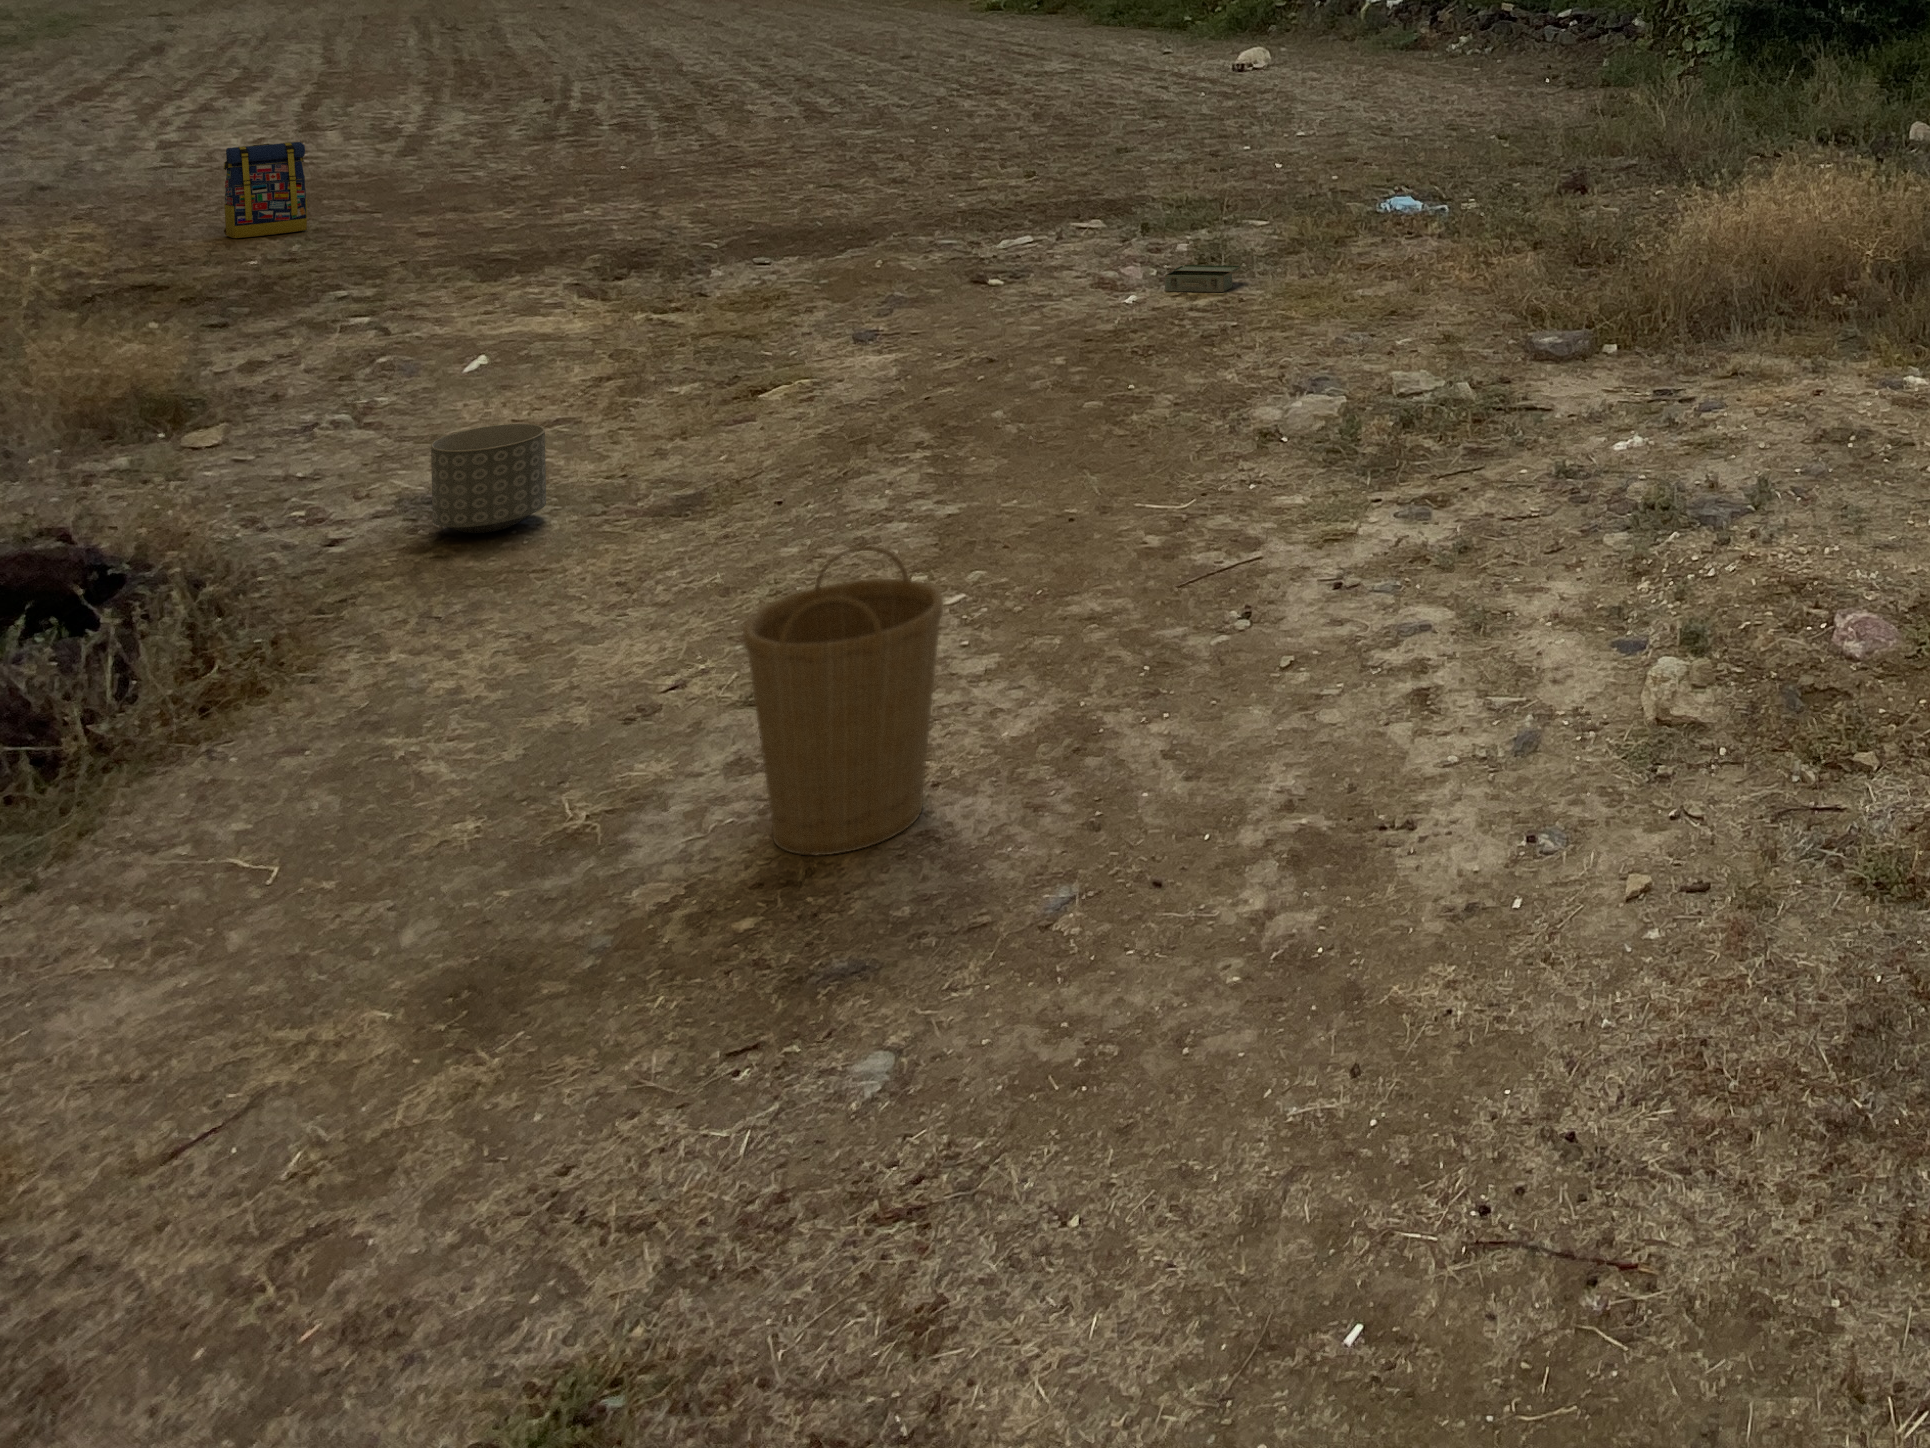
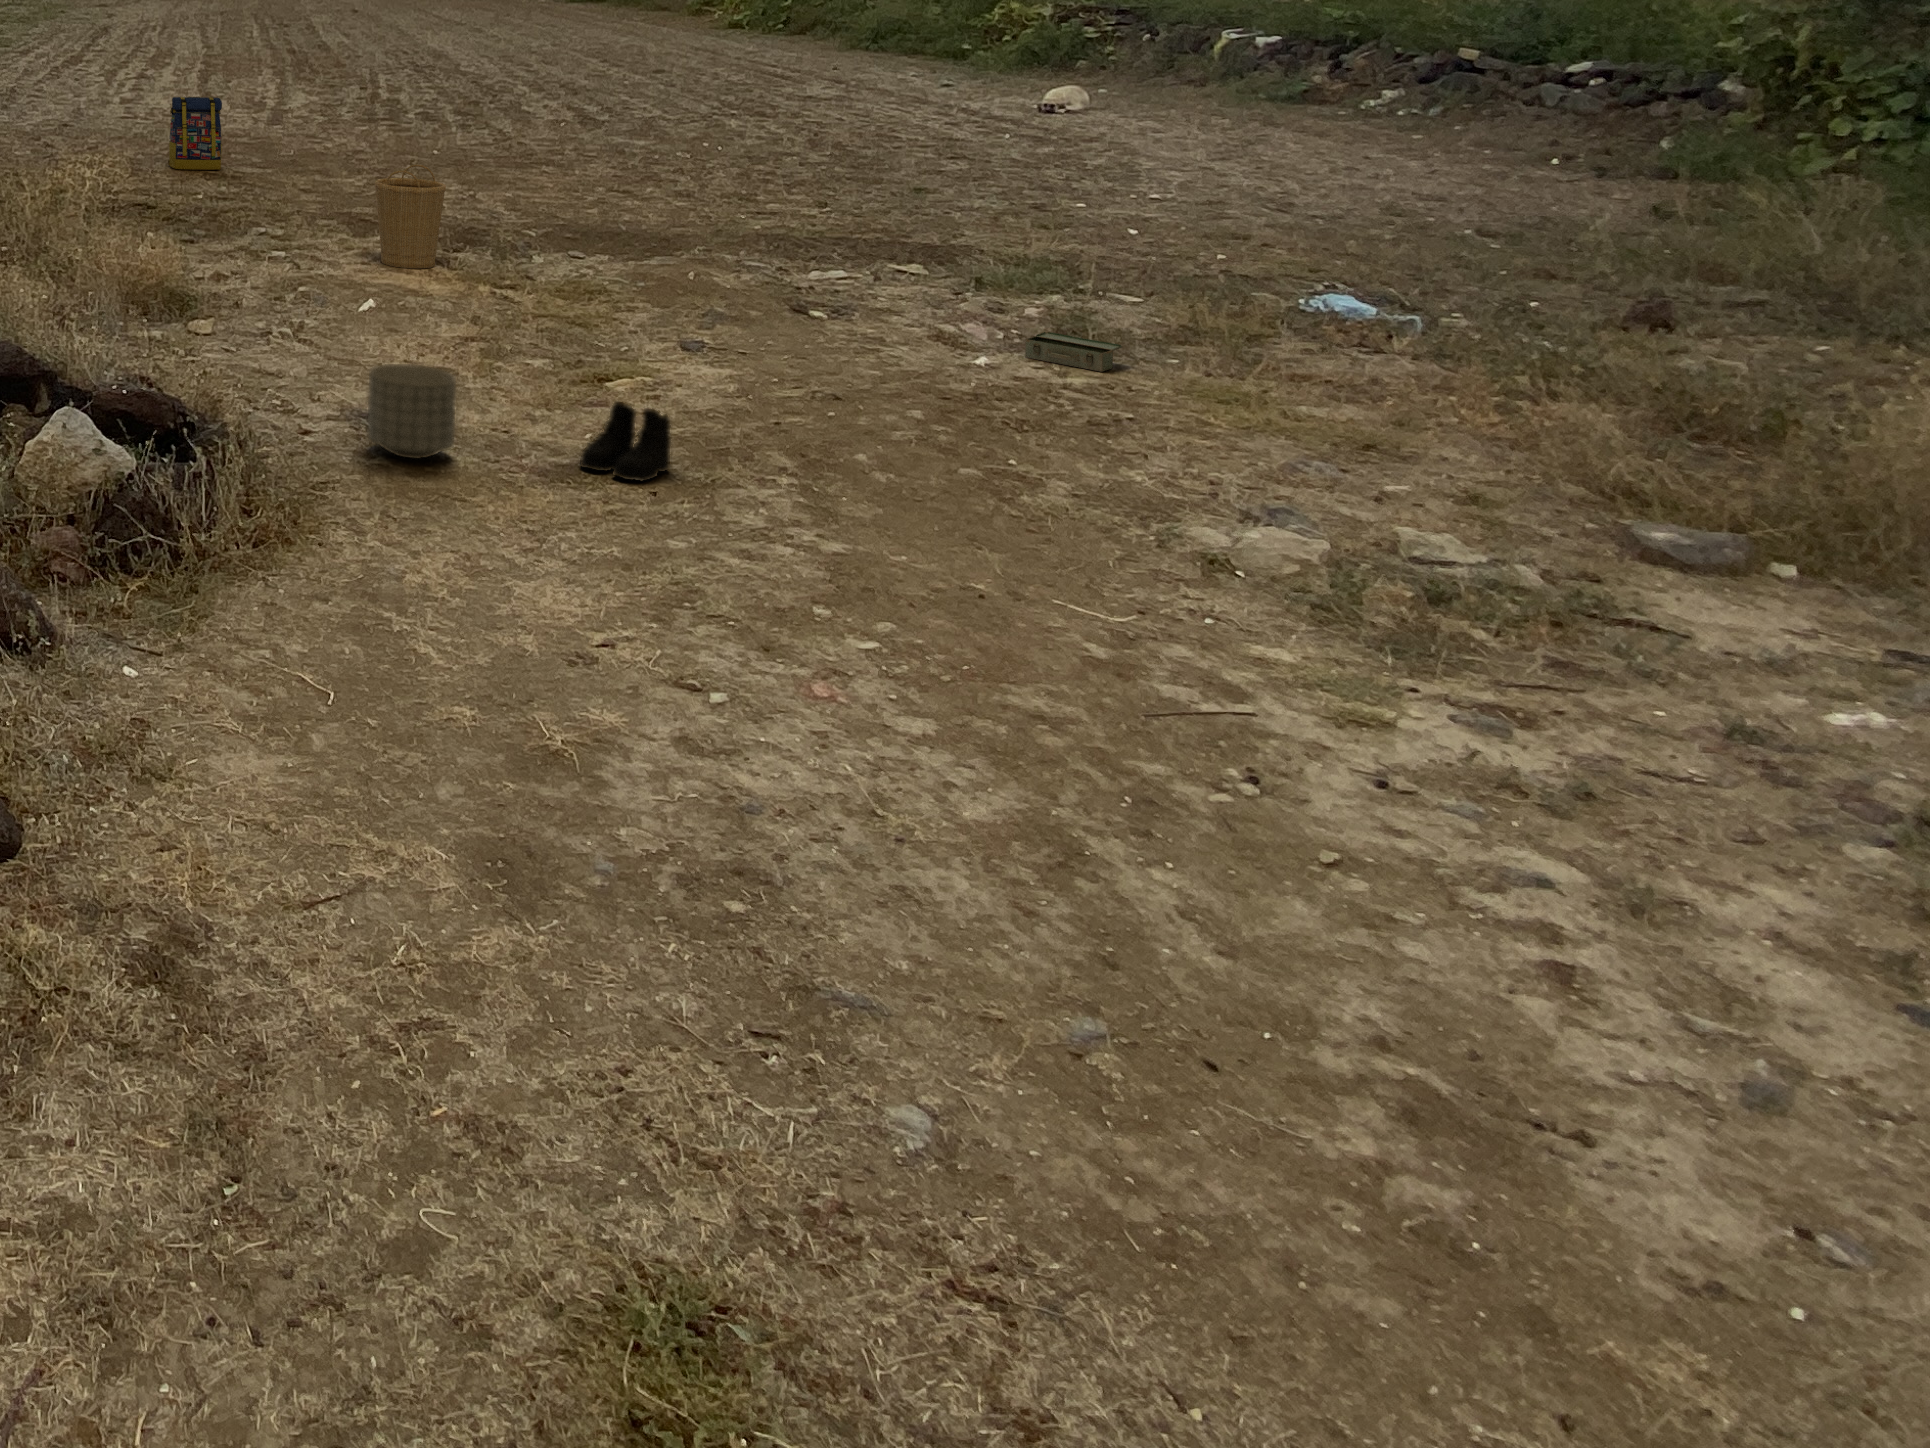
boots: none [698,415,799,494] -> present [580,401,671,481]
basket: present [743,546,943,856] -> present [375,165,446,269]

